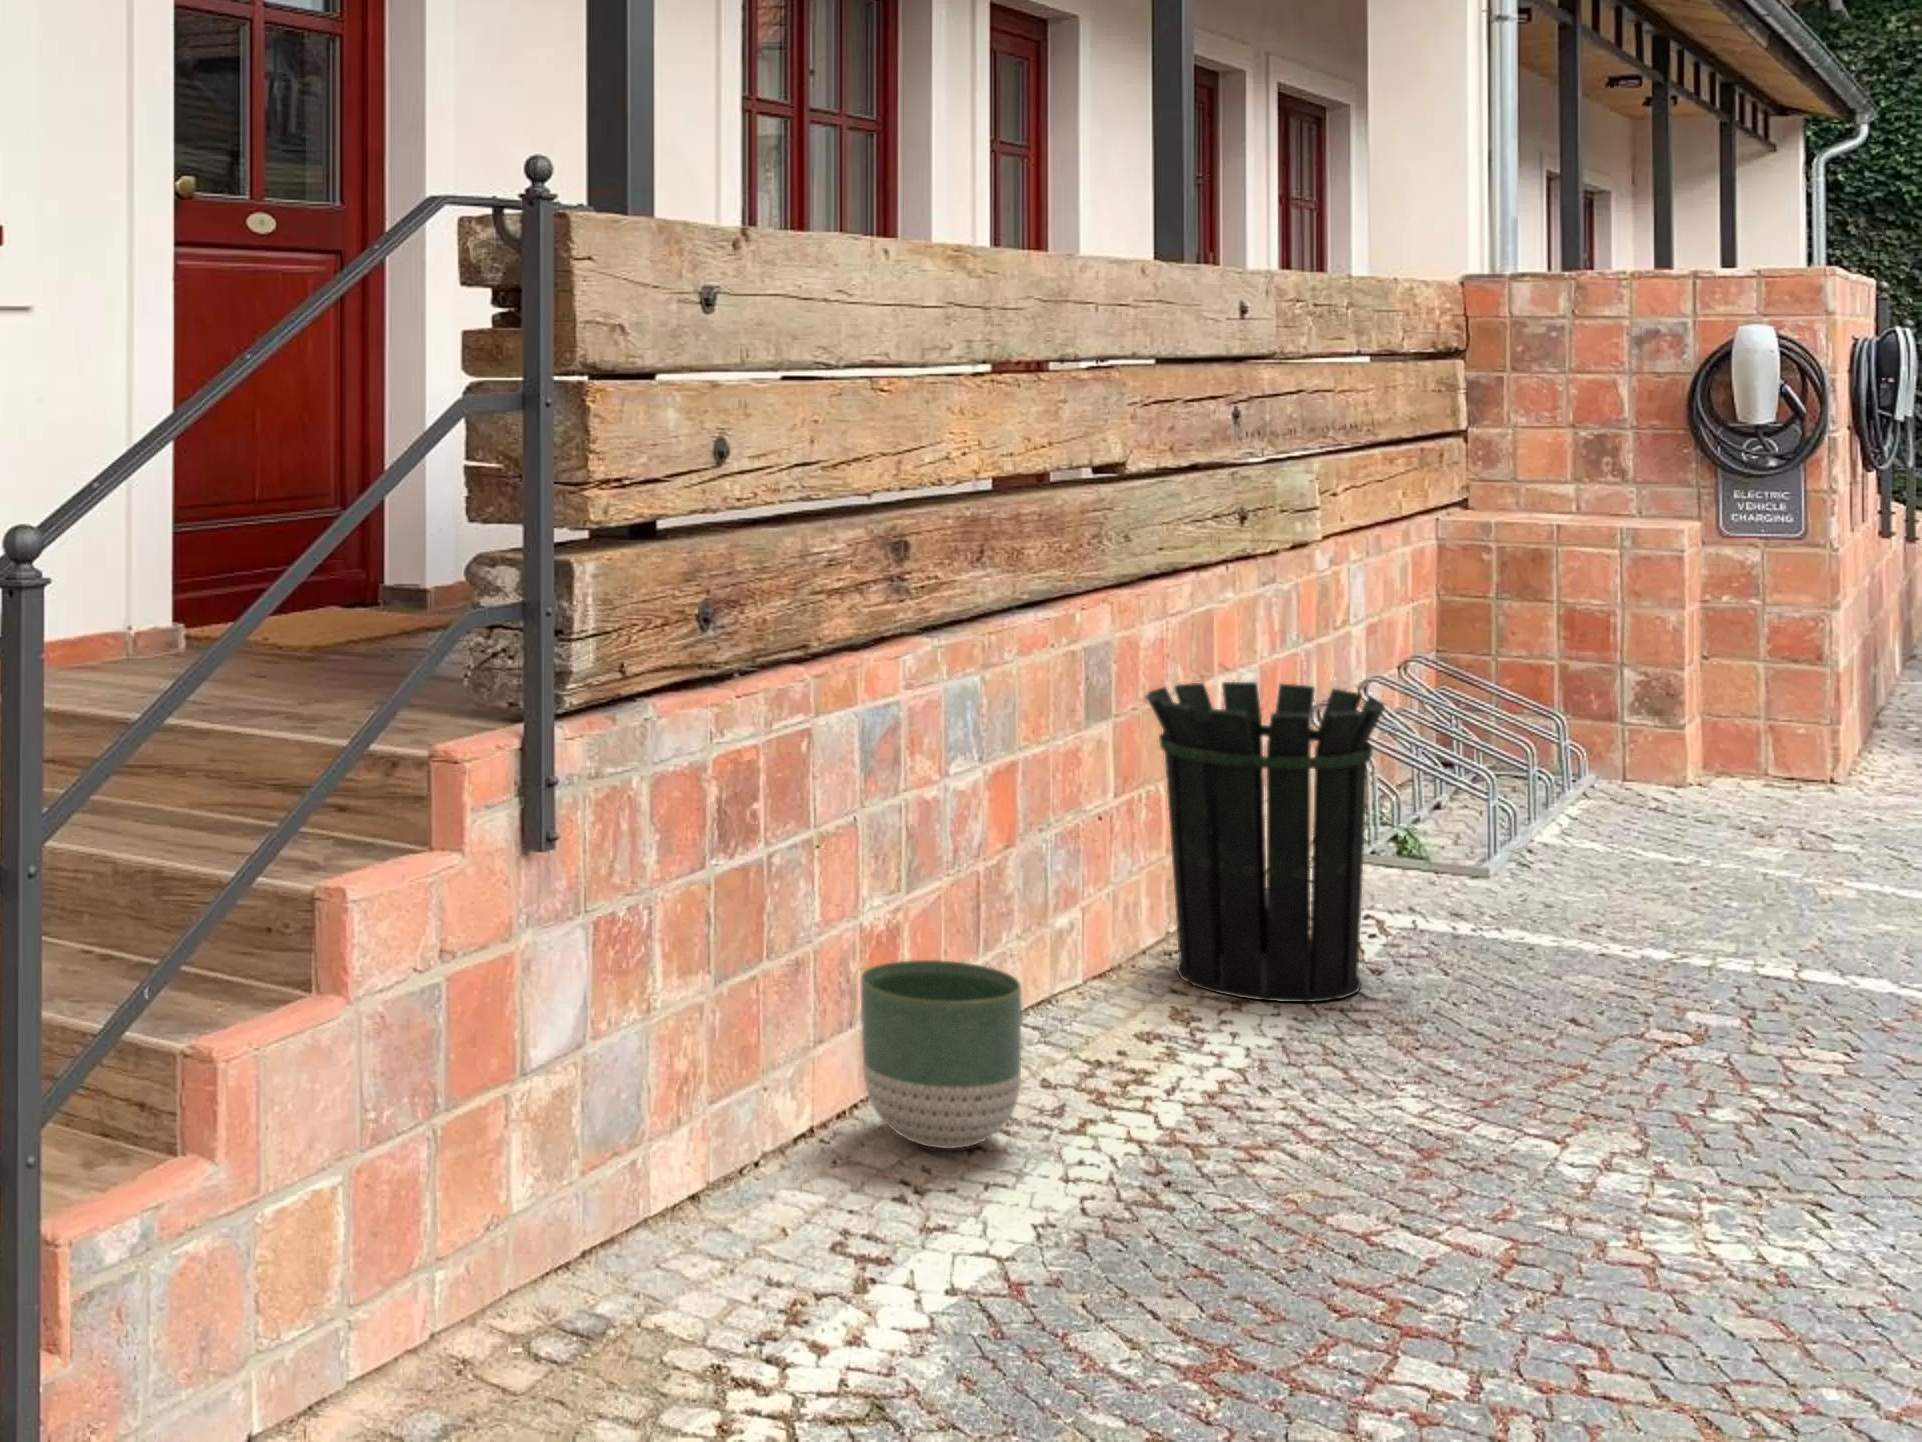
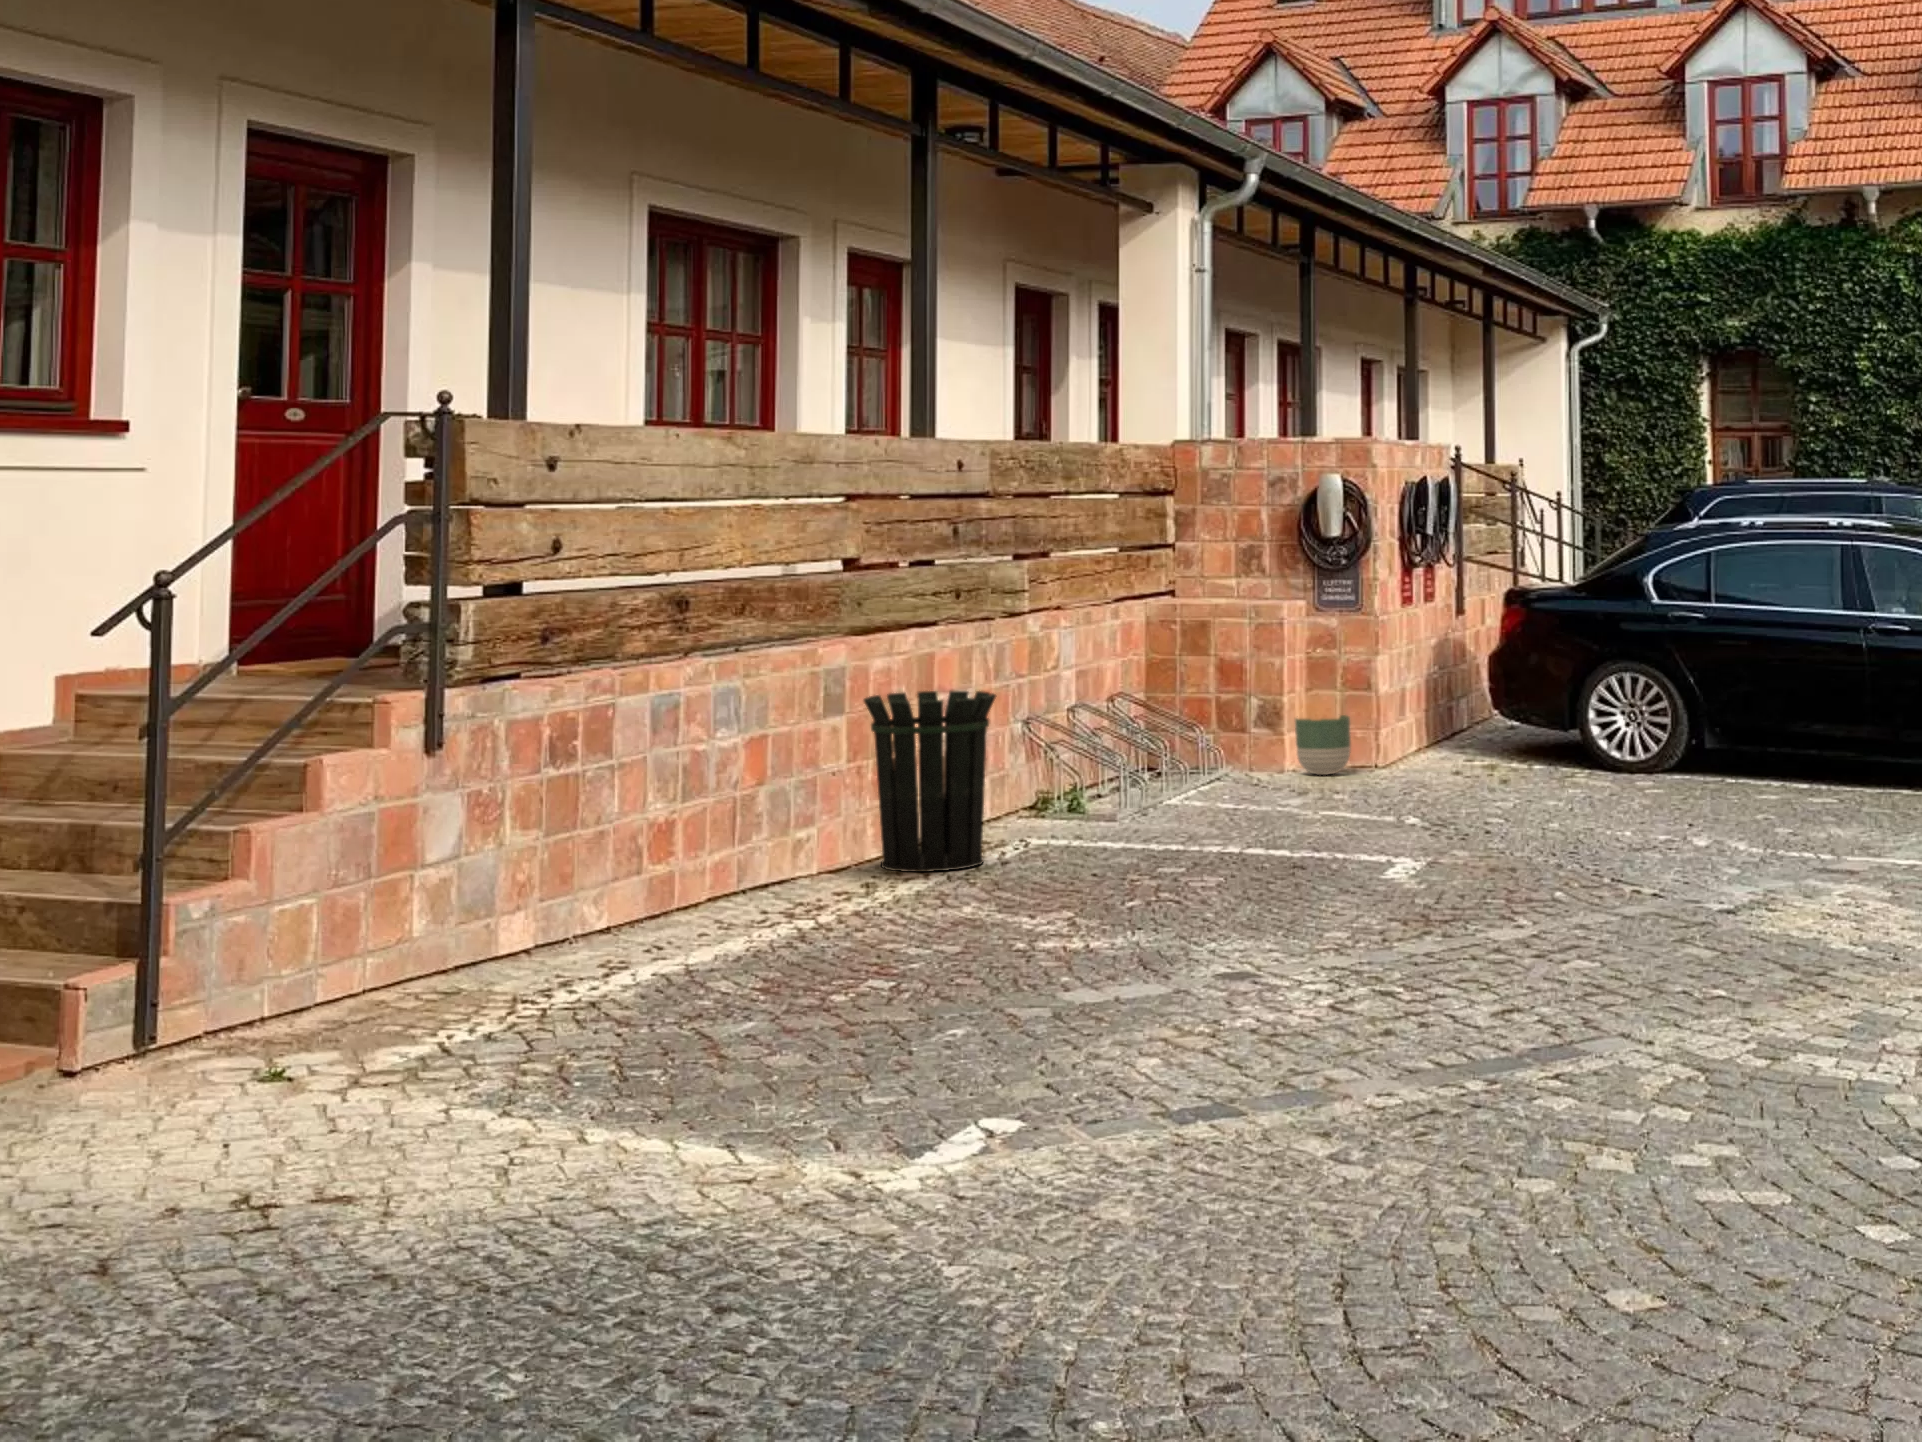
planter: present [860,960,1022,1149] -> present [1295,715,1351,775]

